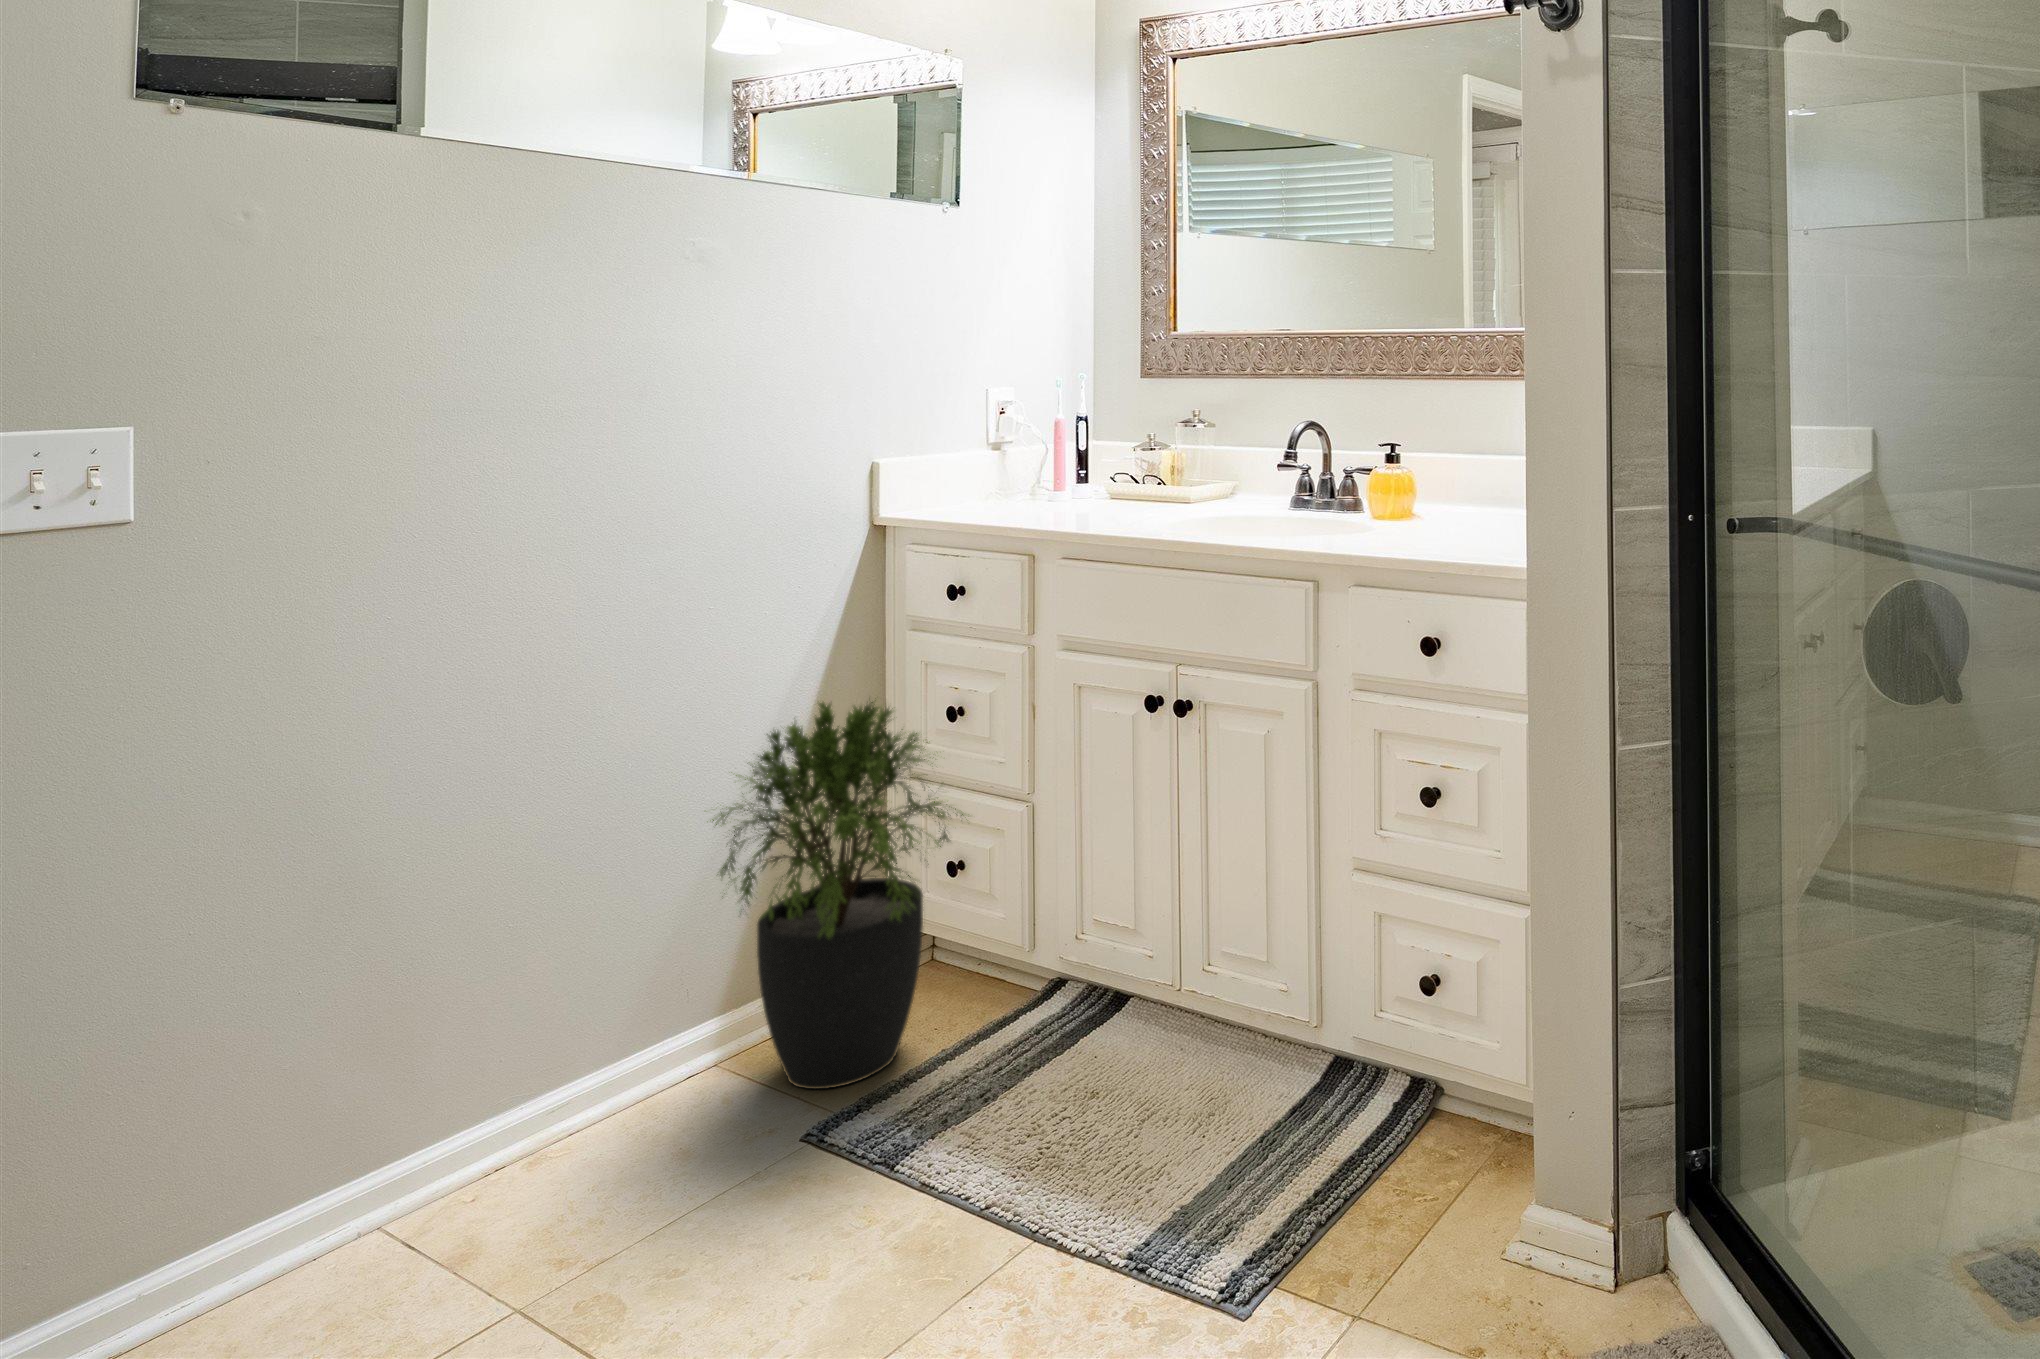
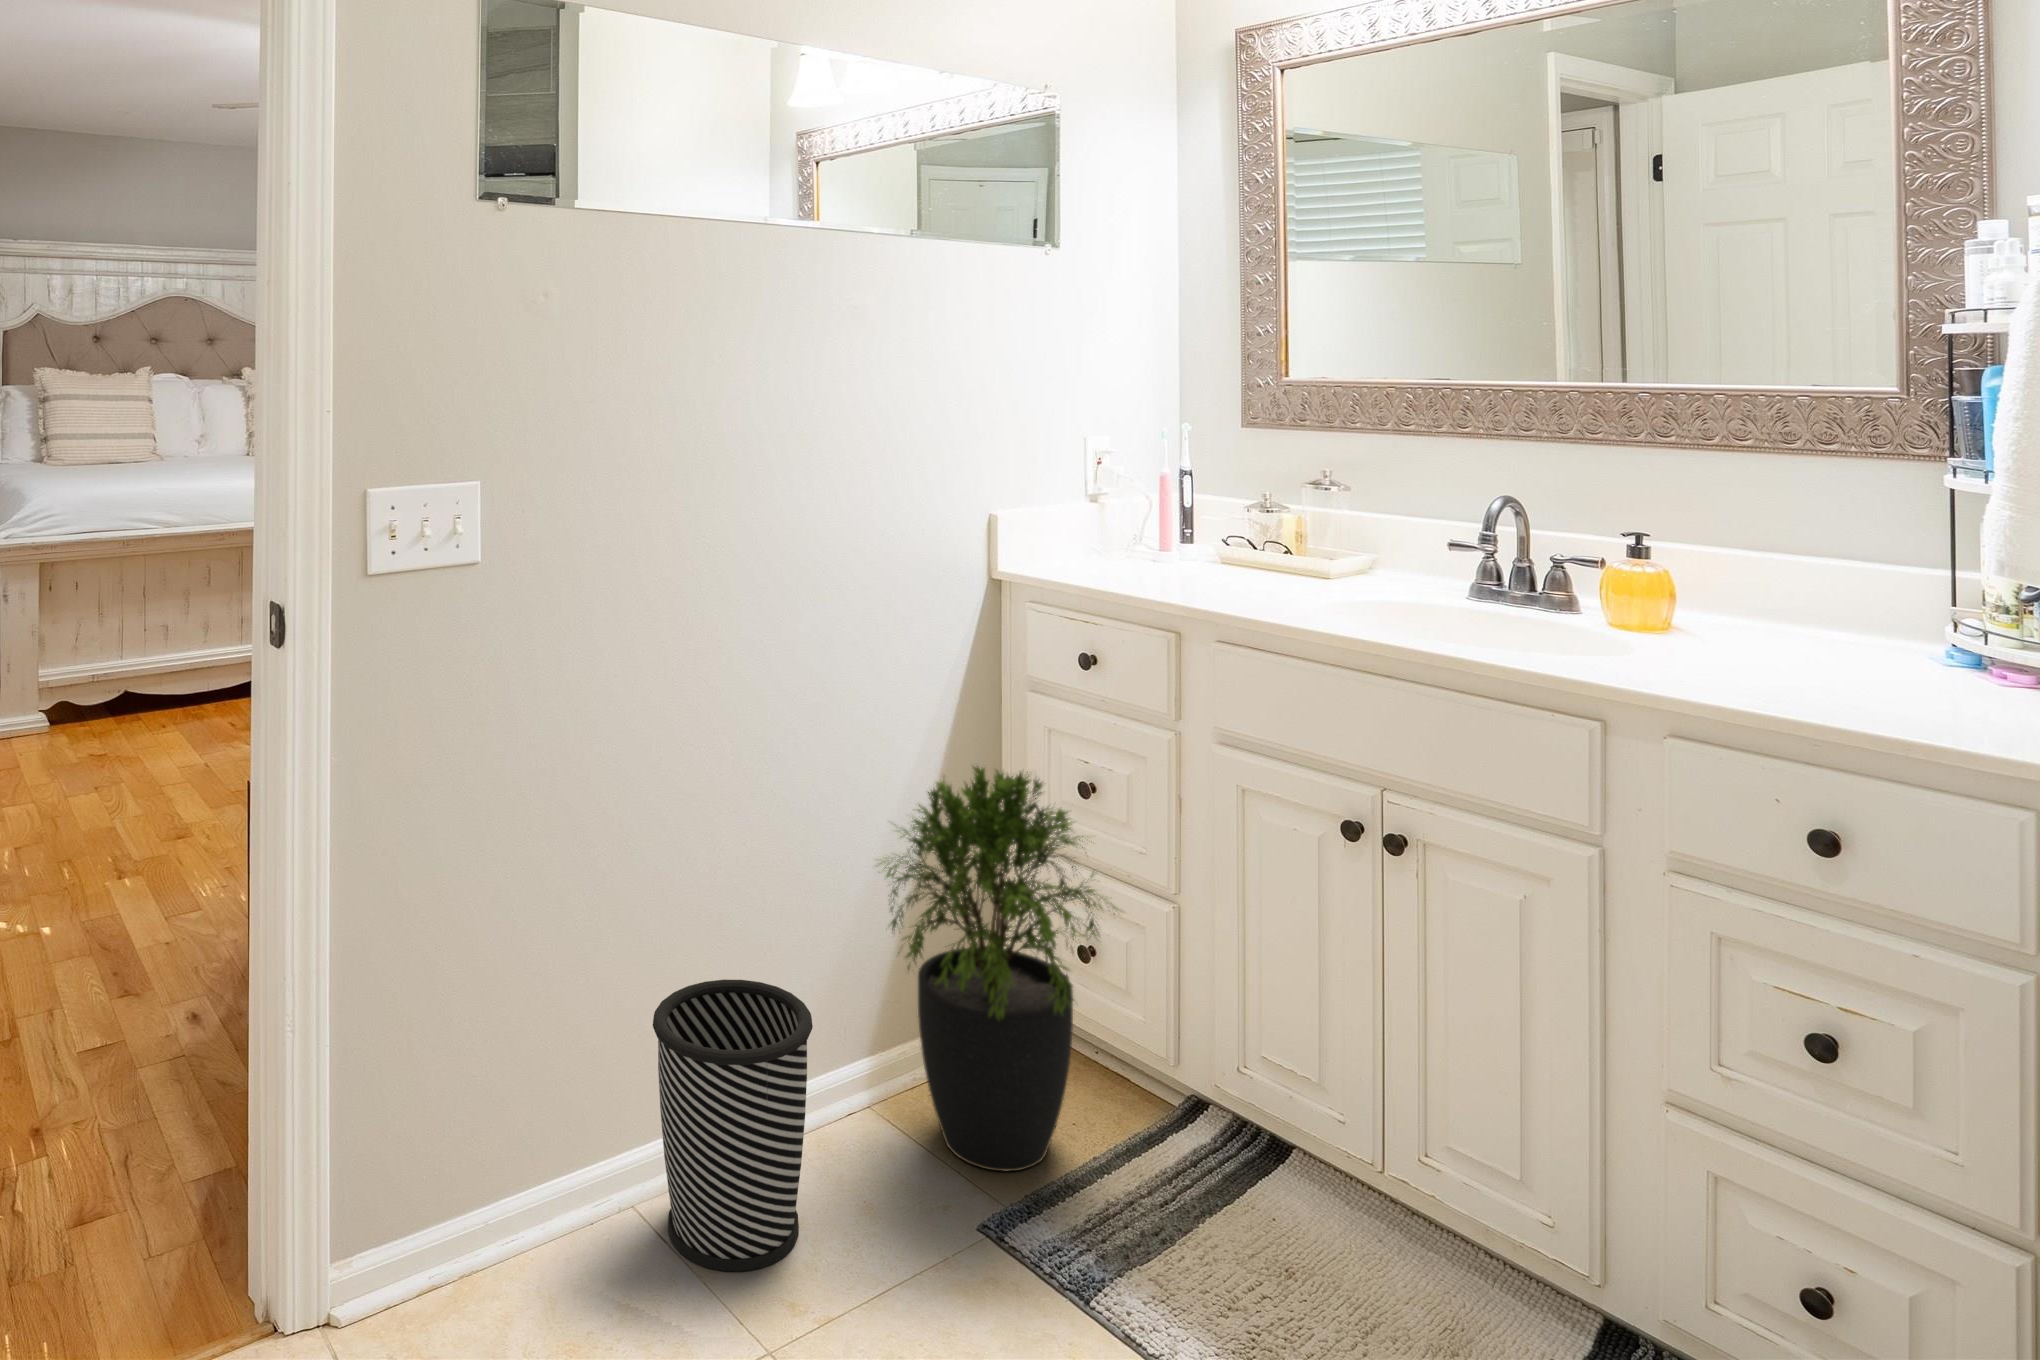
wastebasket: none [385,958,602,1268] -> present [653,980,813,1271]

